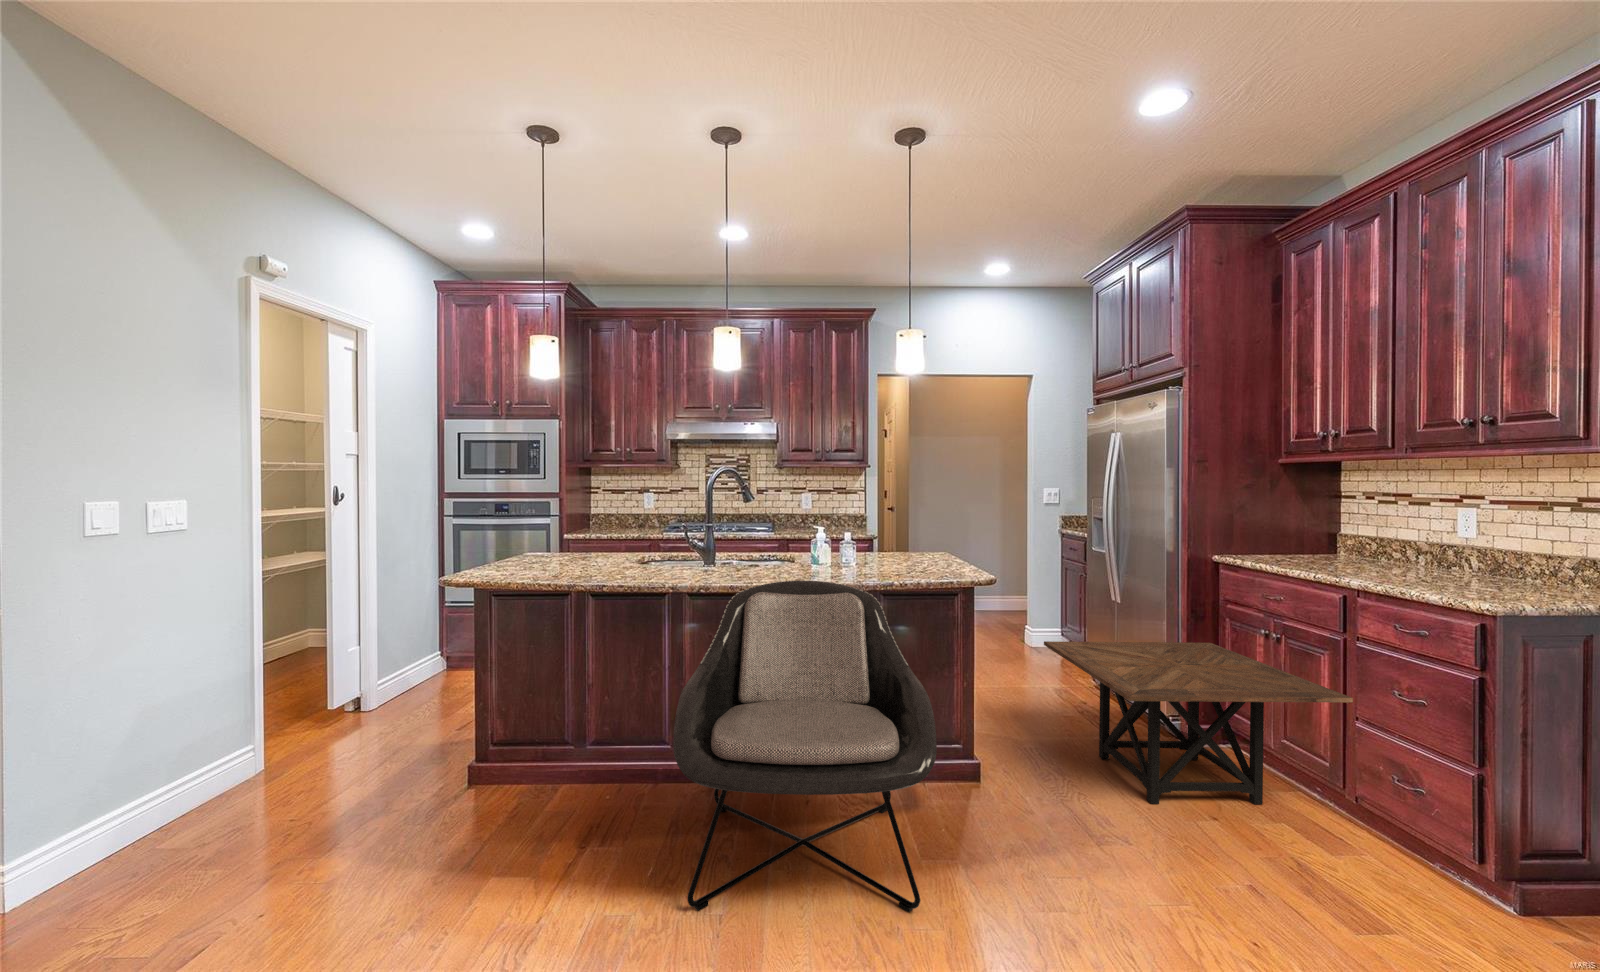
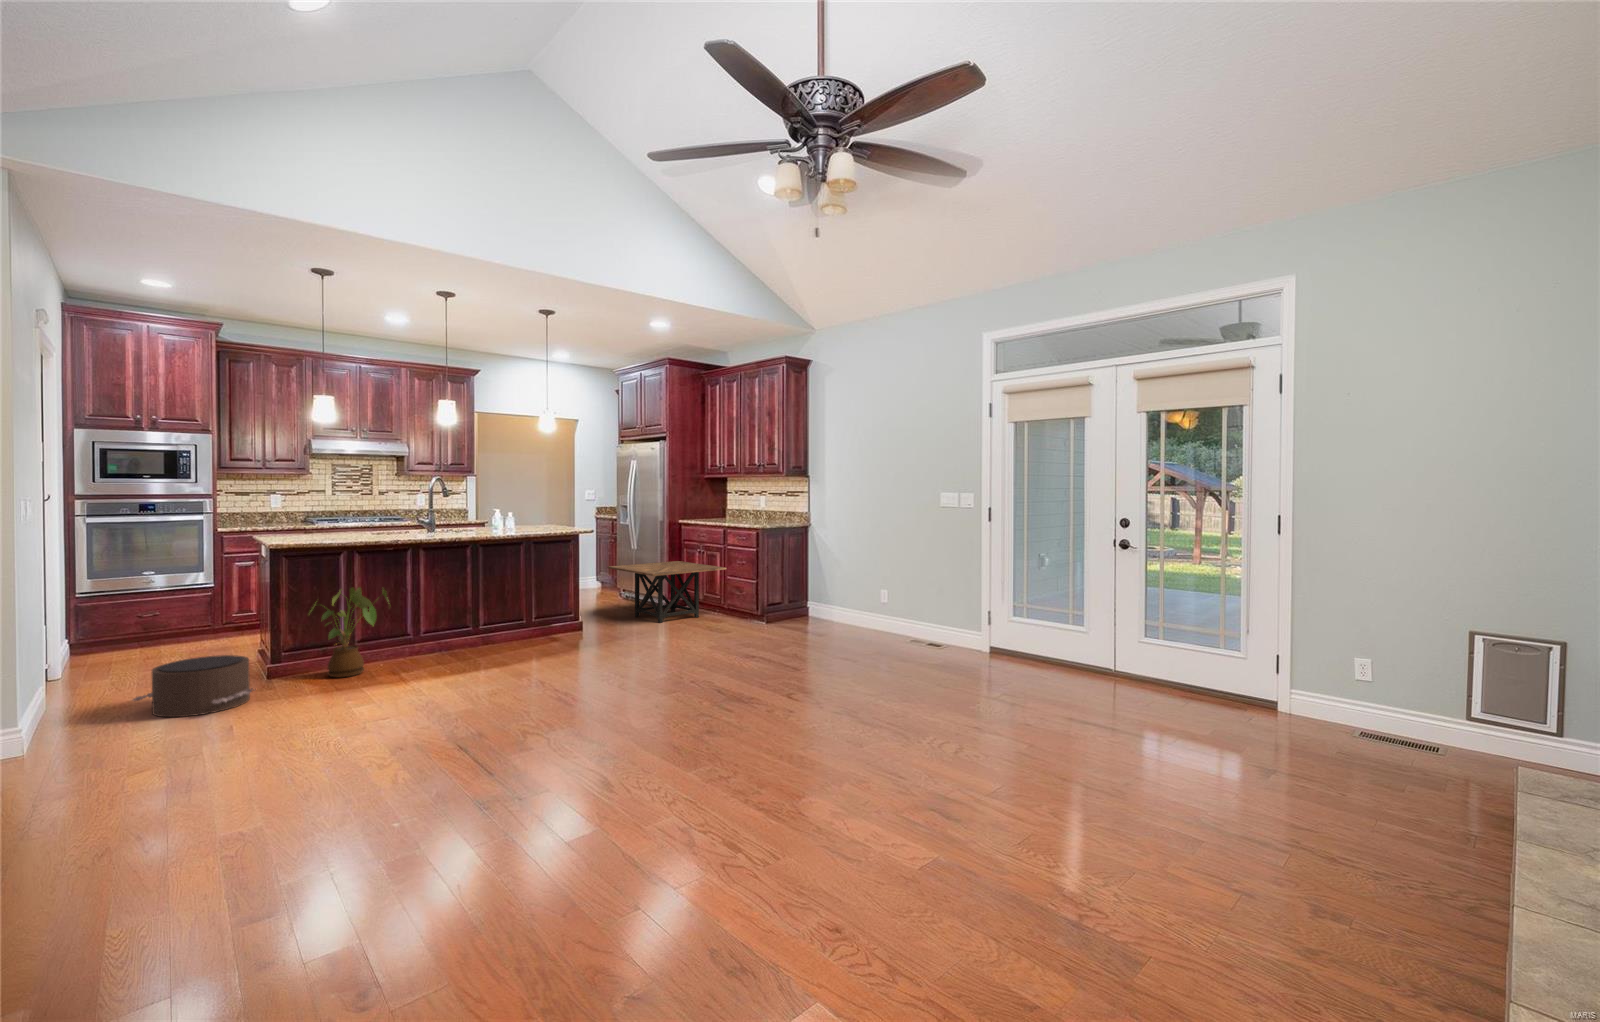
lounge chair: present [674,580,937,912] -> none [466,535,595,668]
house plant: none [434,658,576,831] -> present [310,587,388,678]
pouf: none [160,757,325,892] -> present [133,655,253,717]

